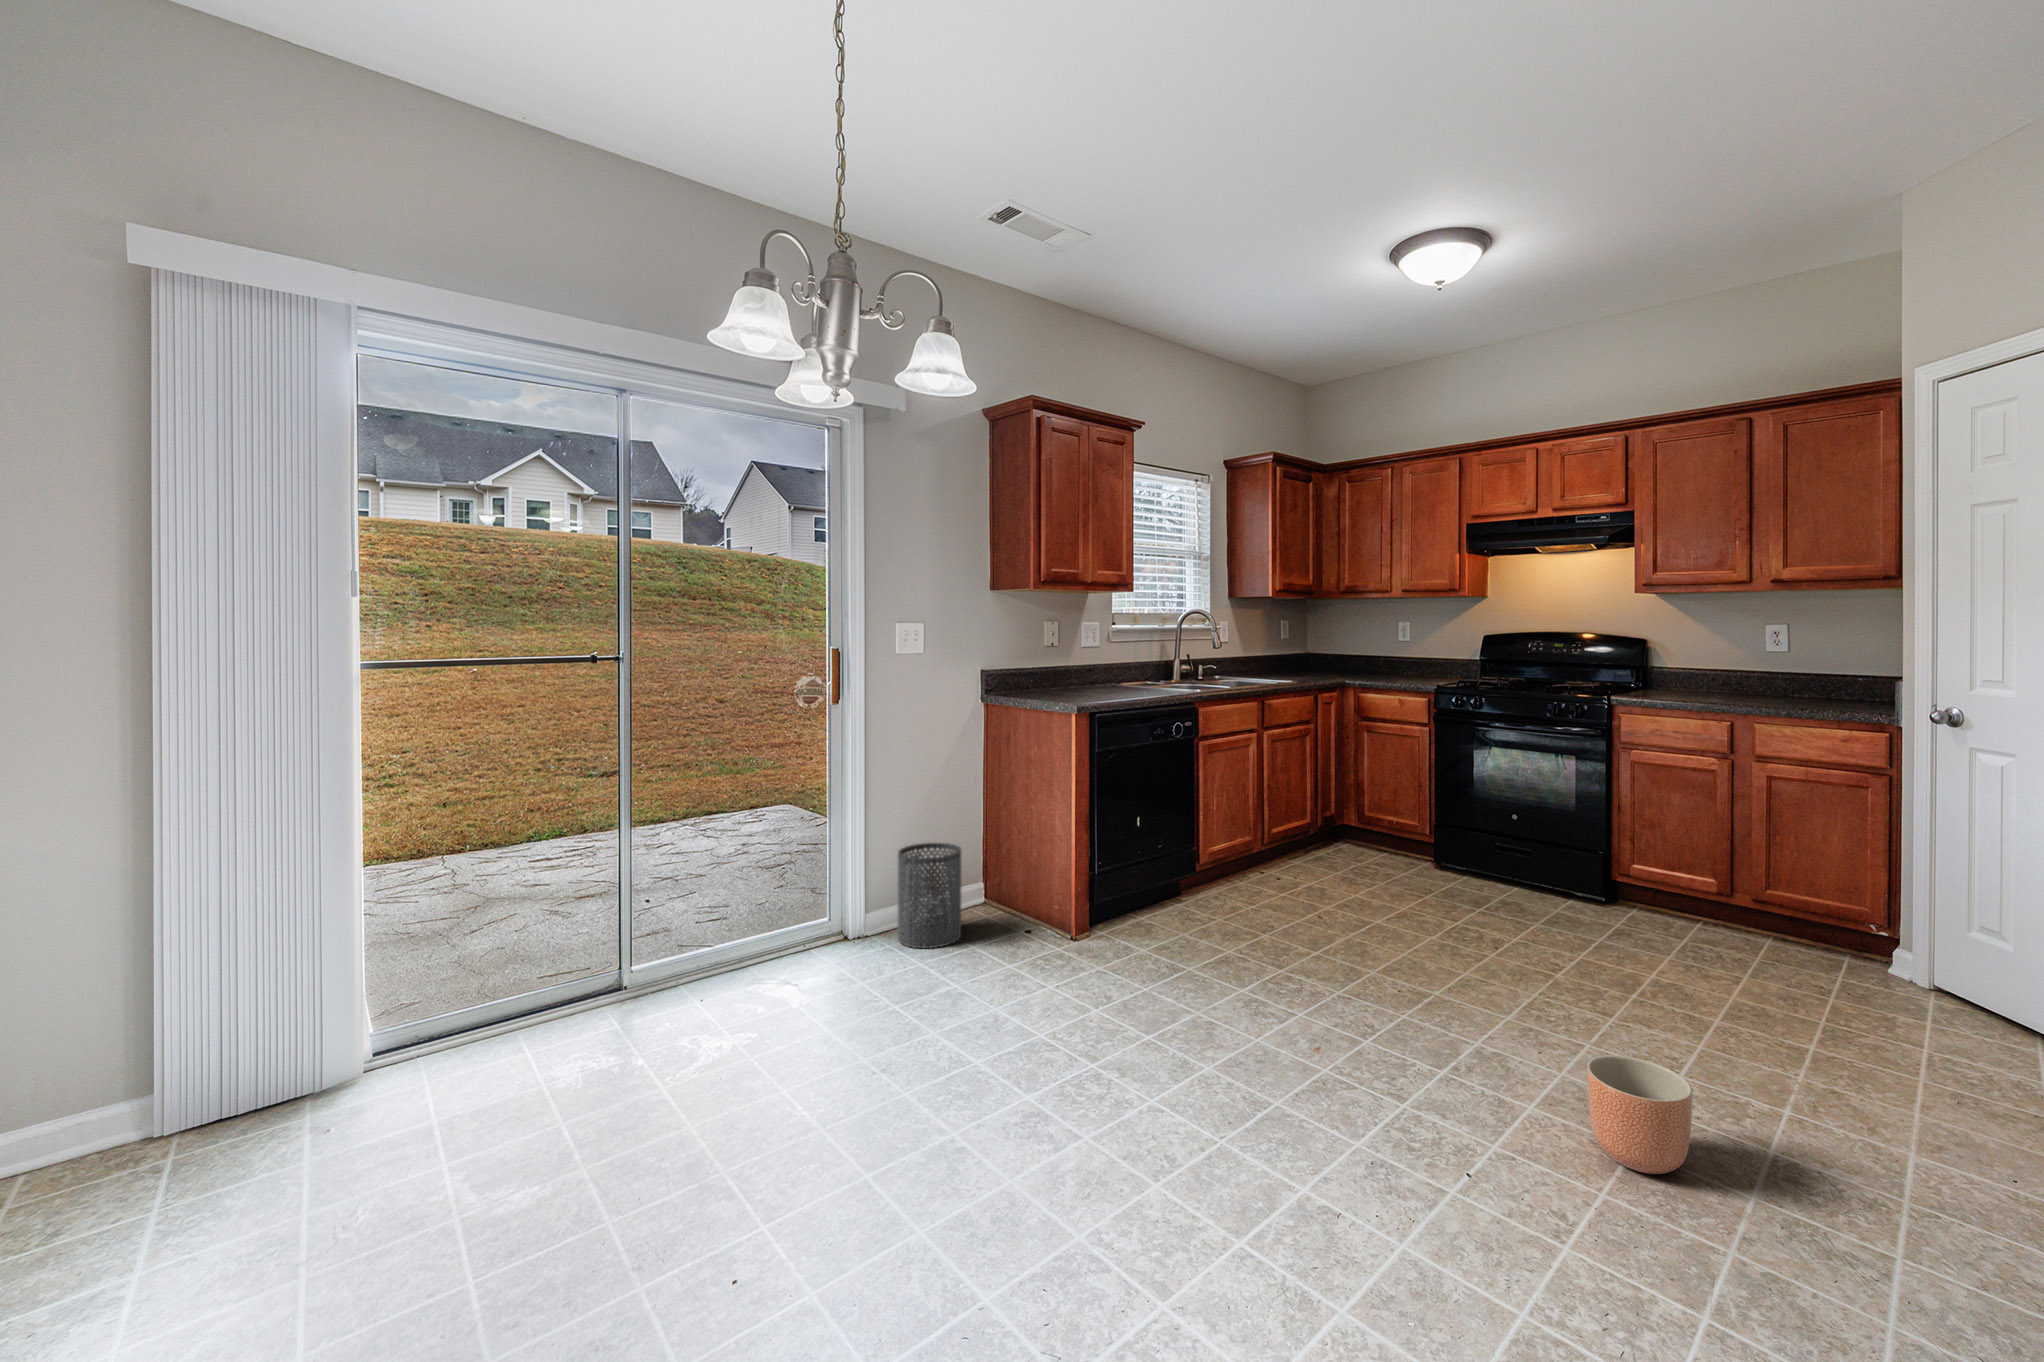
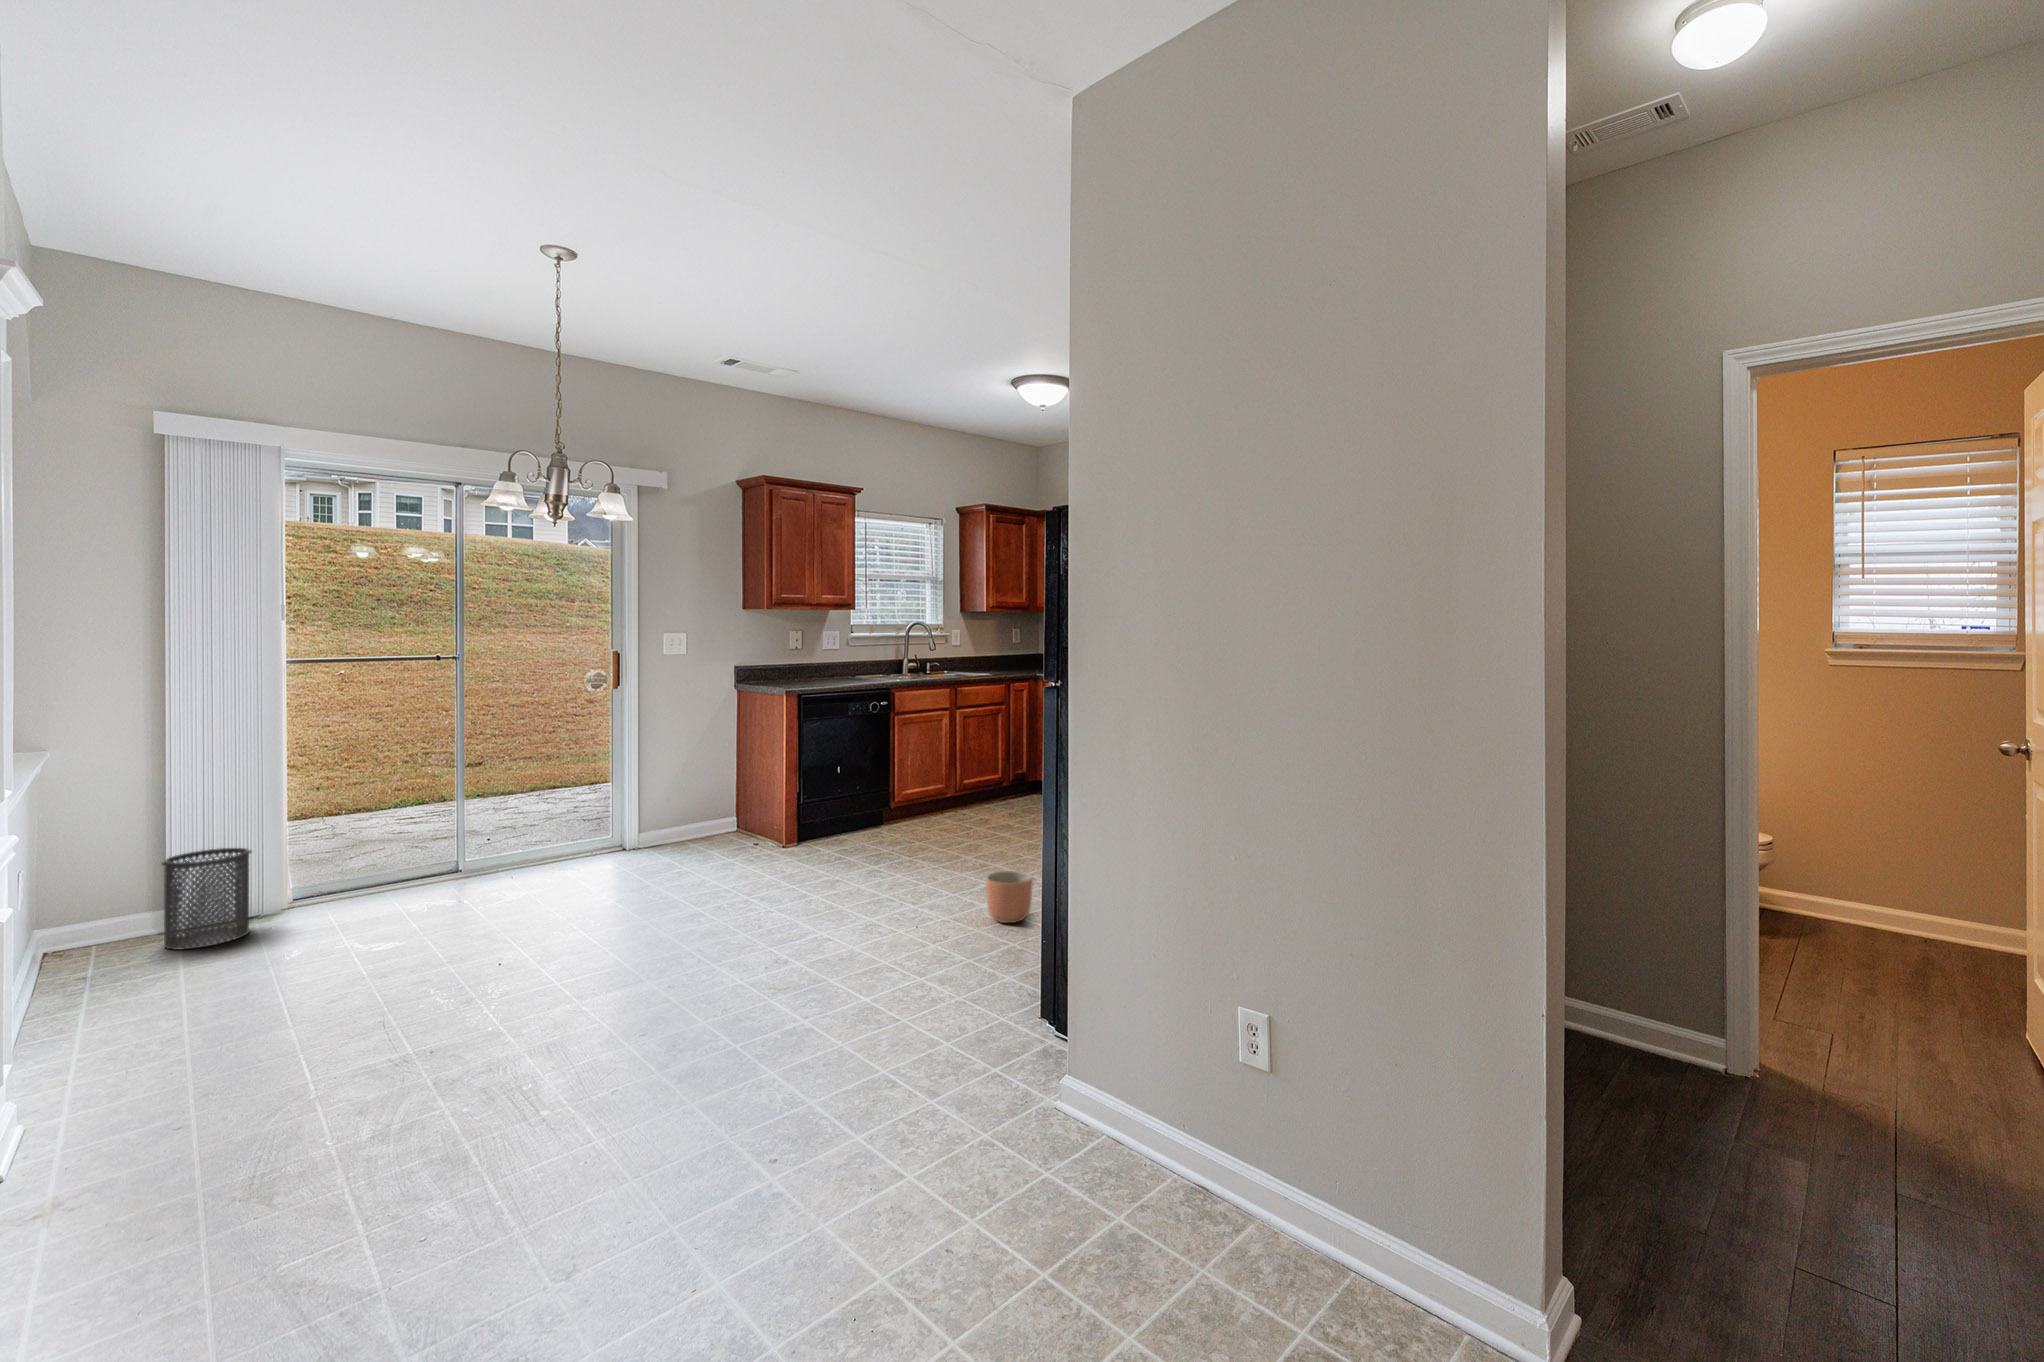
trash can: present [898,843,961,948] -> present [161,848,252,950]

